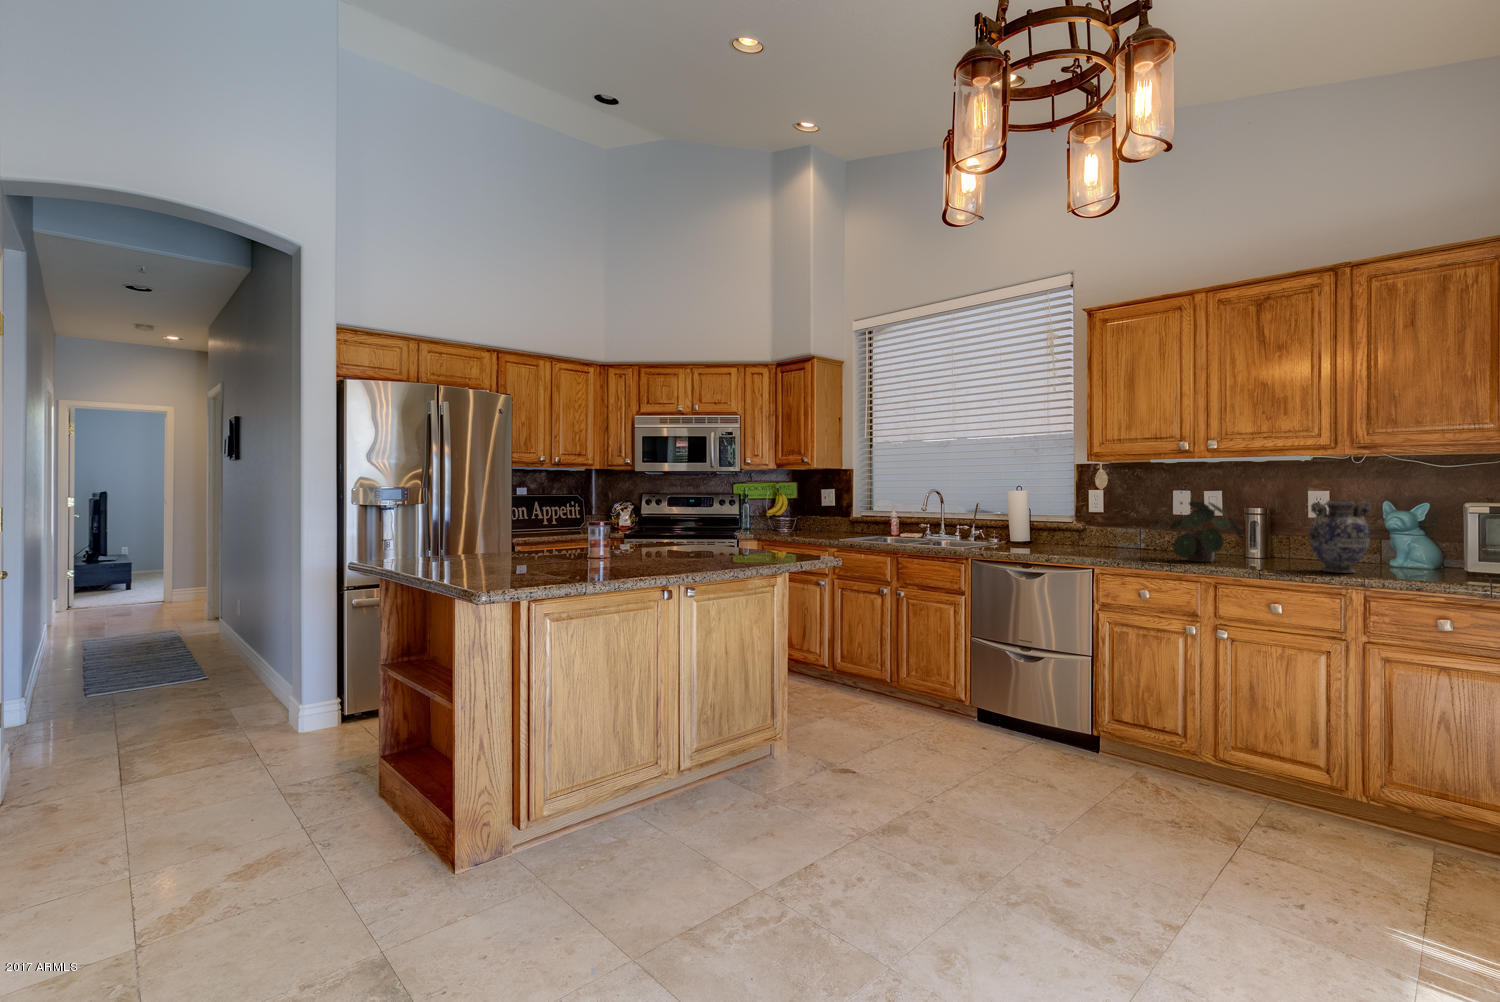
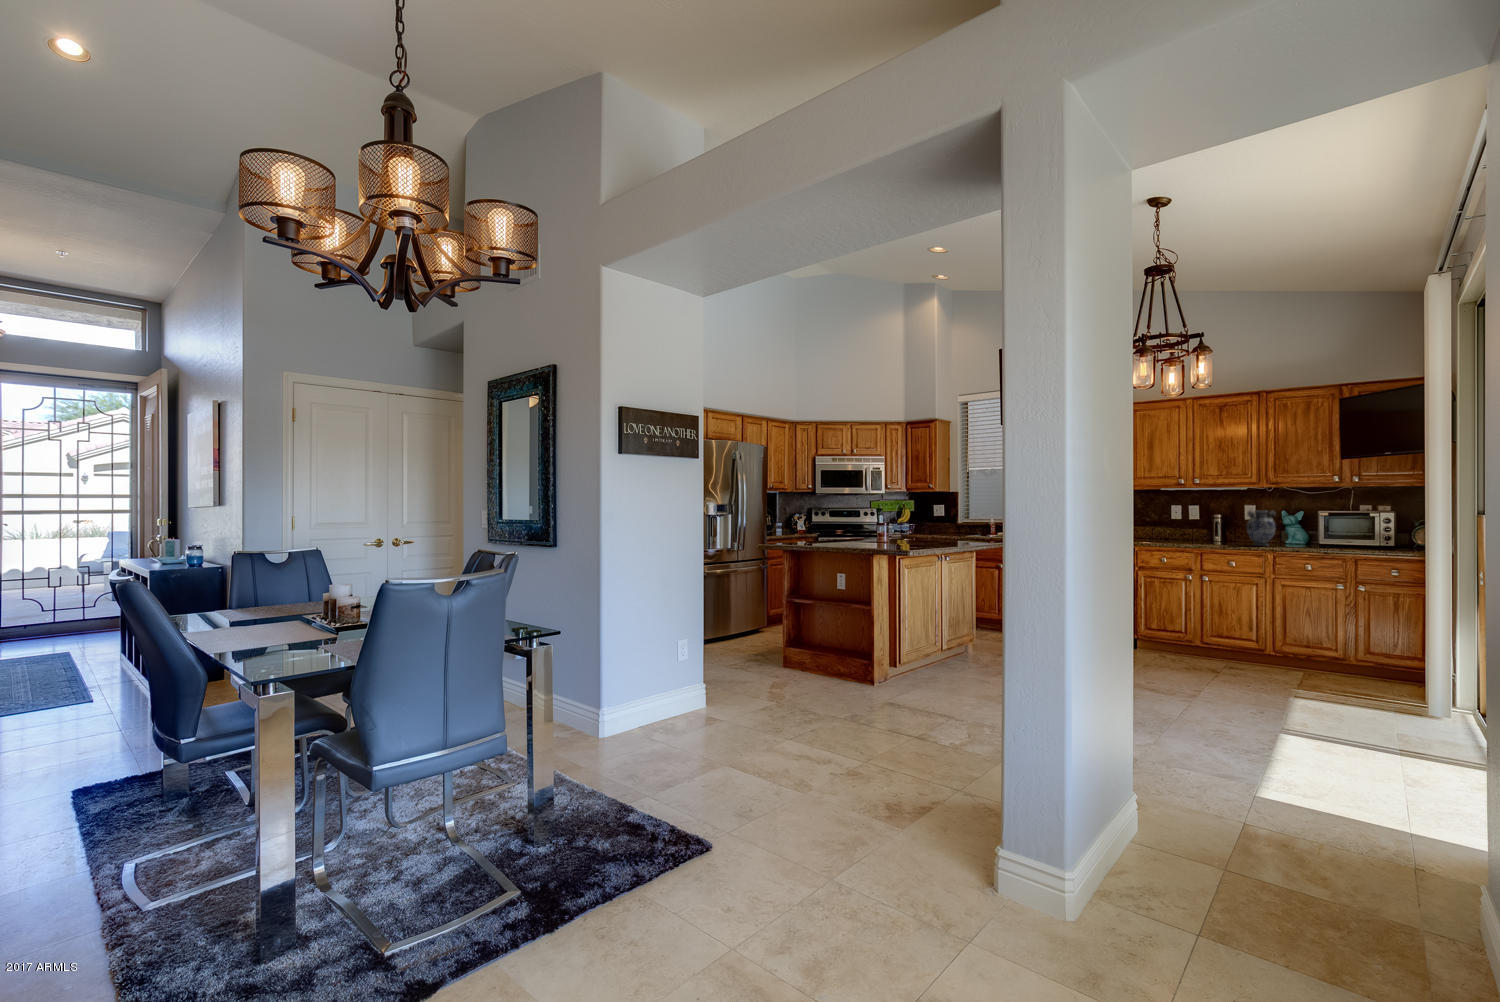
potted plant: present [1149,502,1242,562] -> none [1162,511,1212,543]

